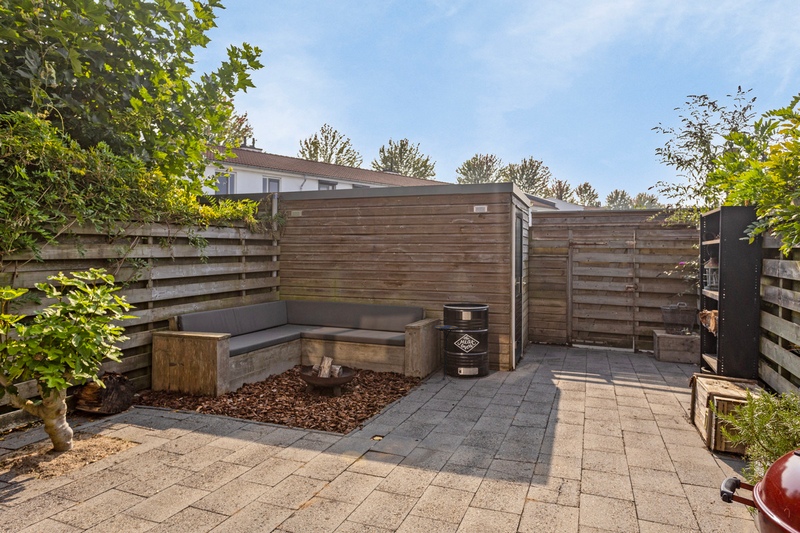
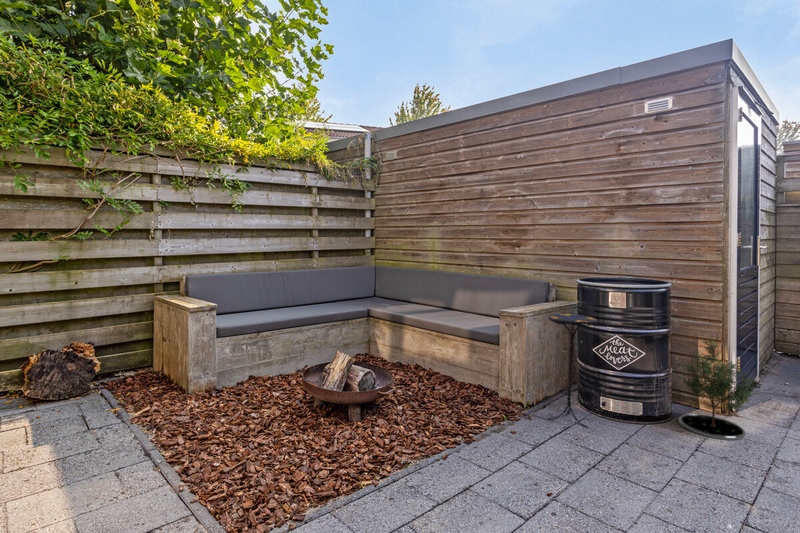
potted tree: none [491,329,525,380] -> present [678,335,758,440]

